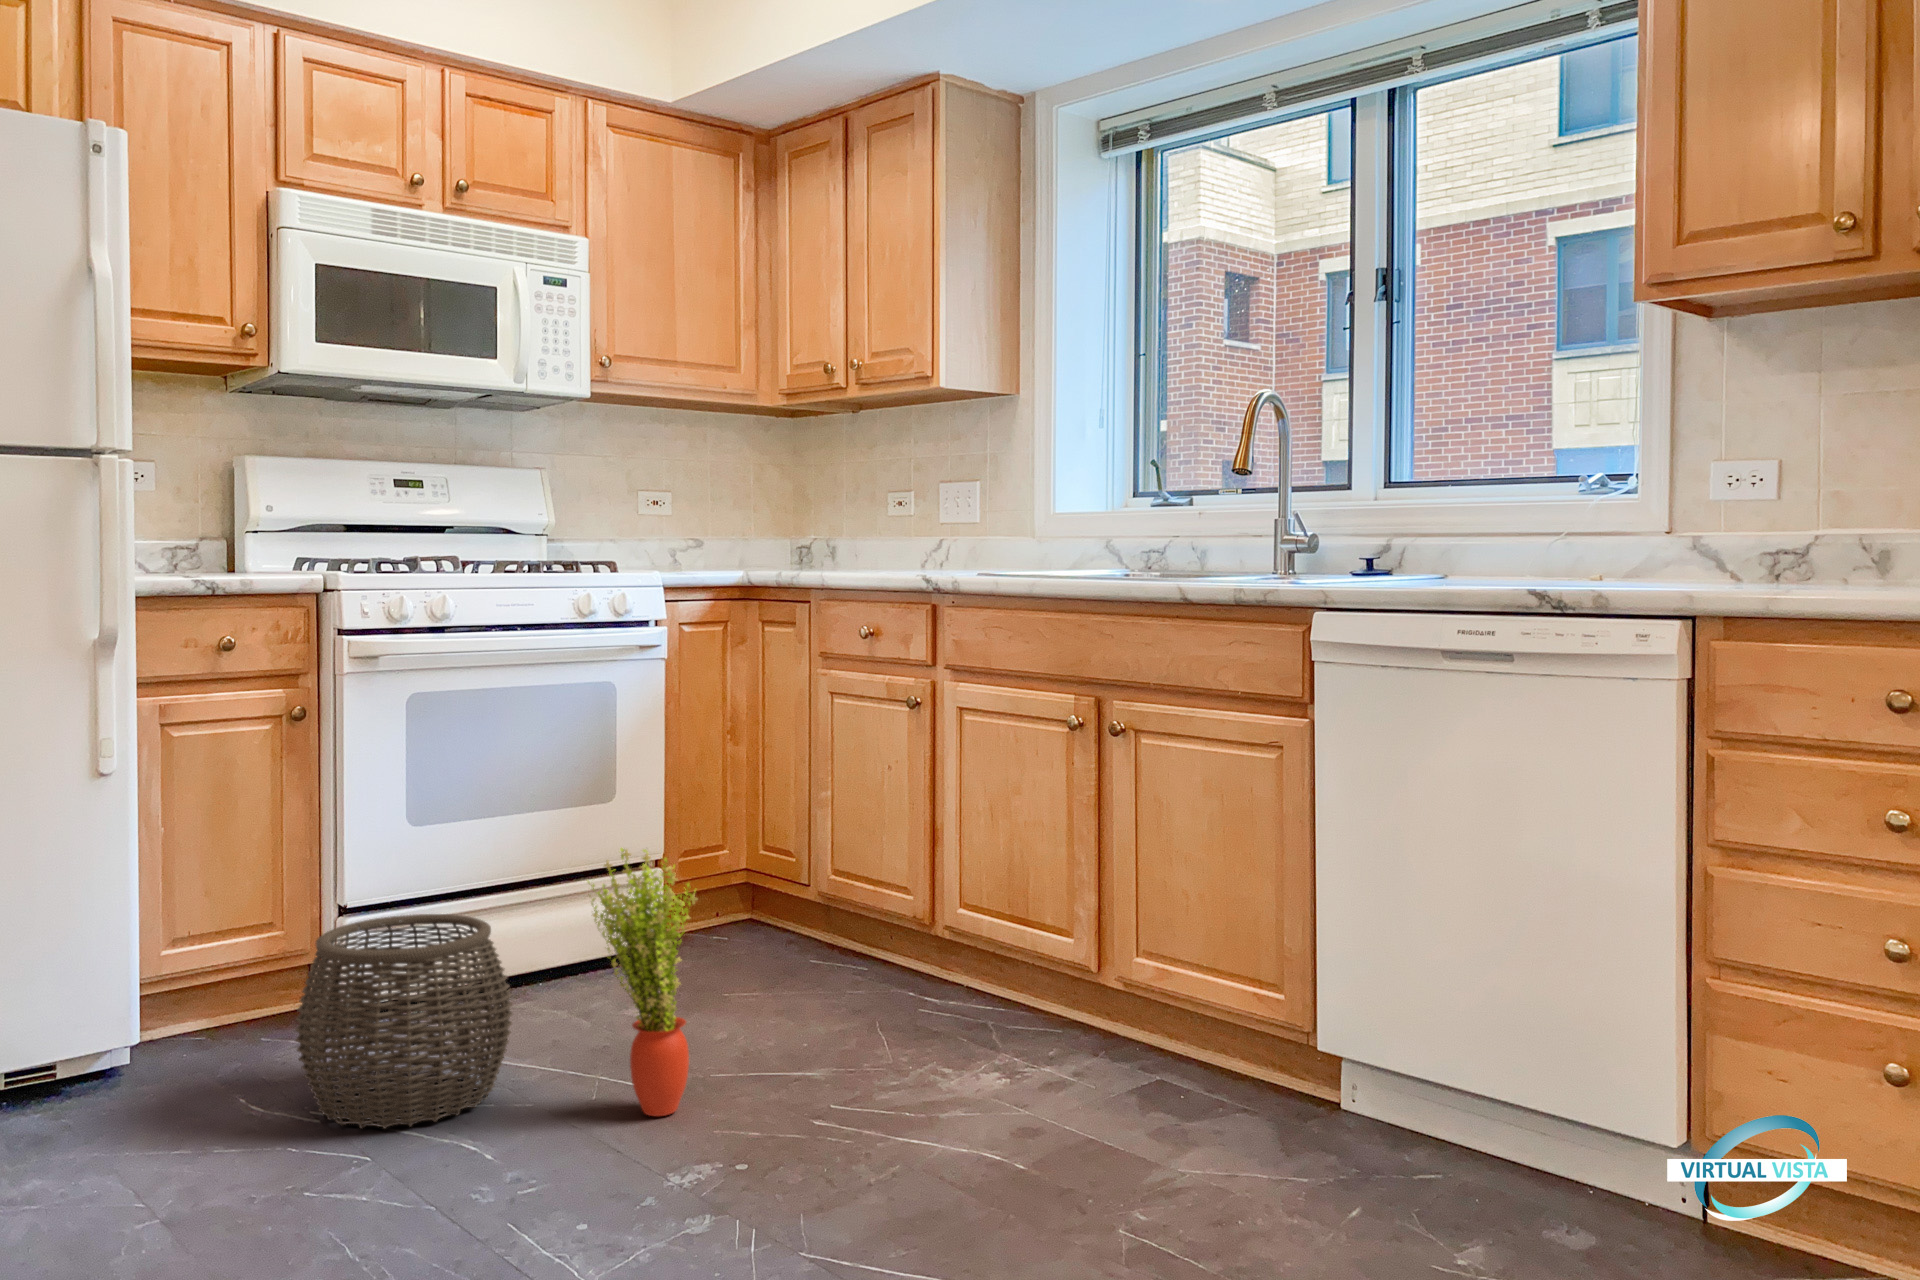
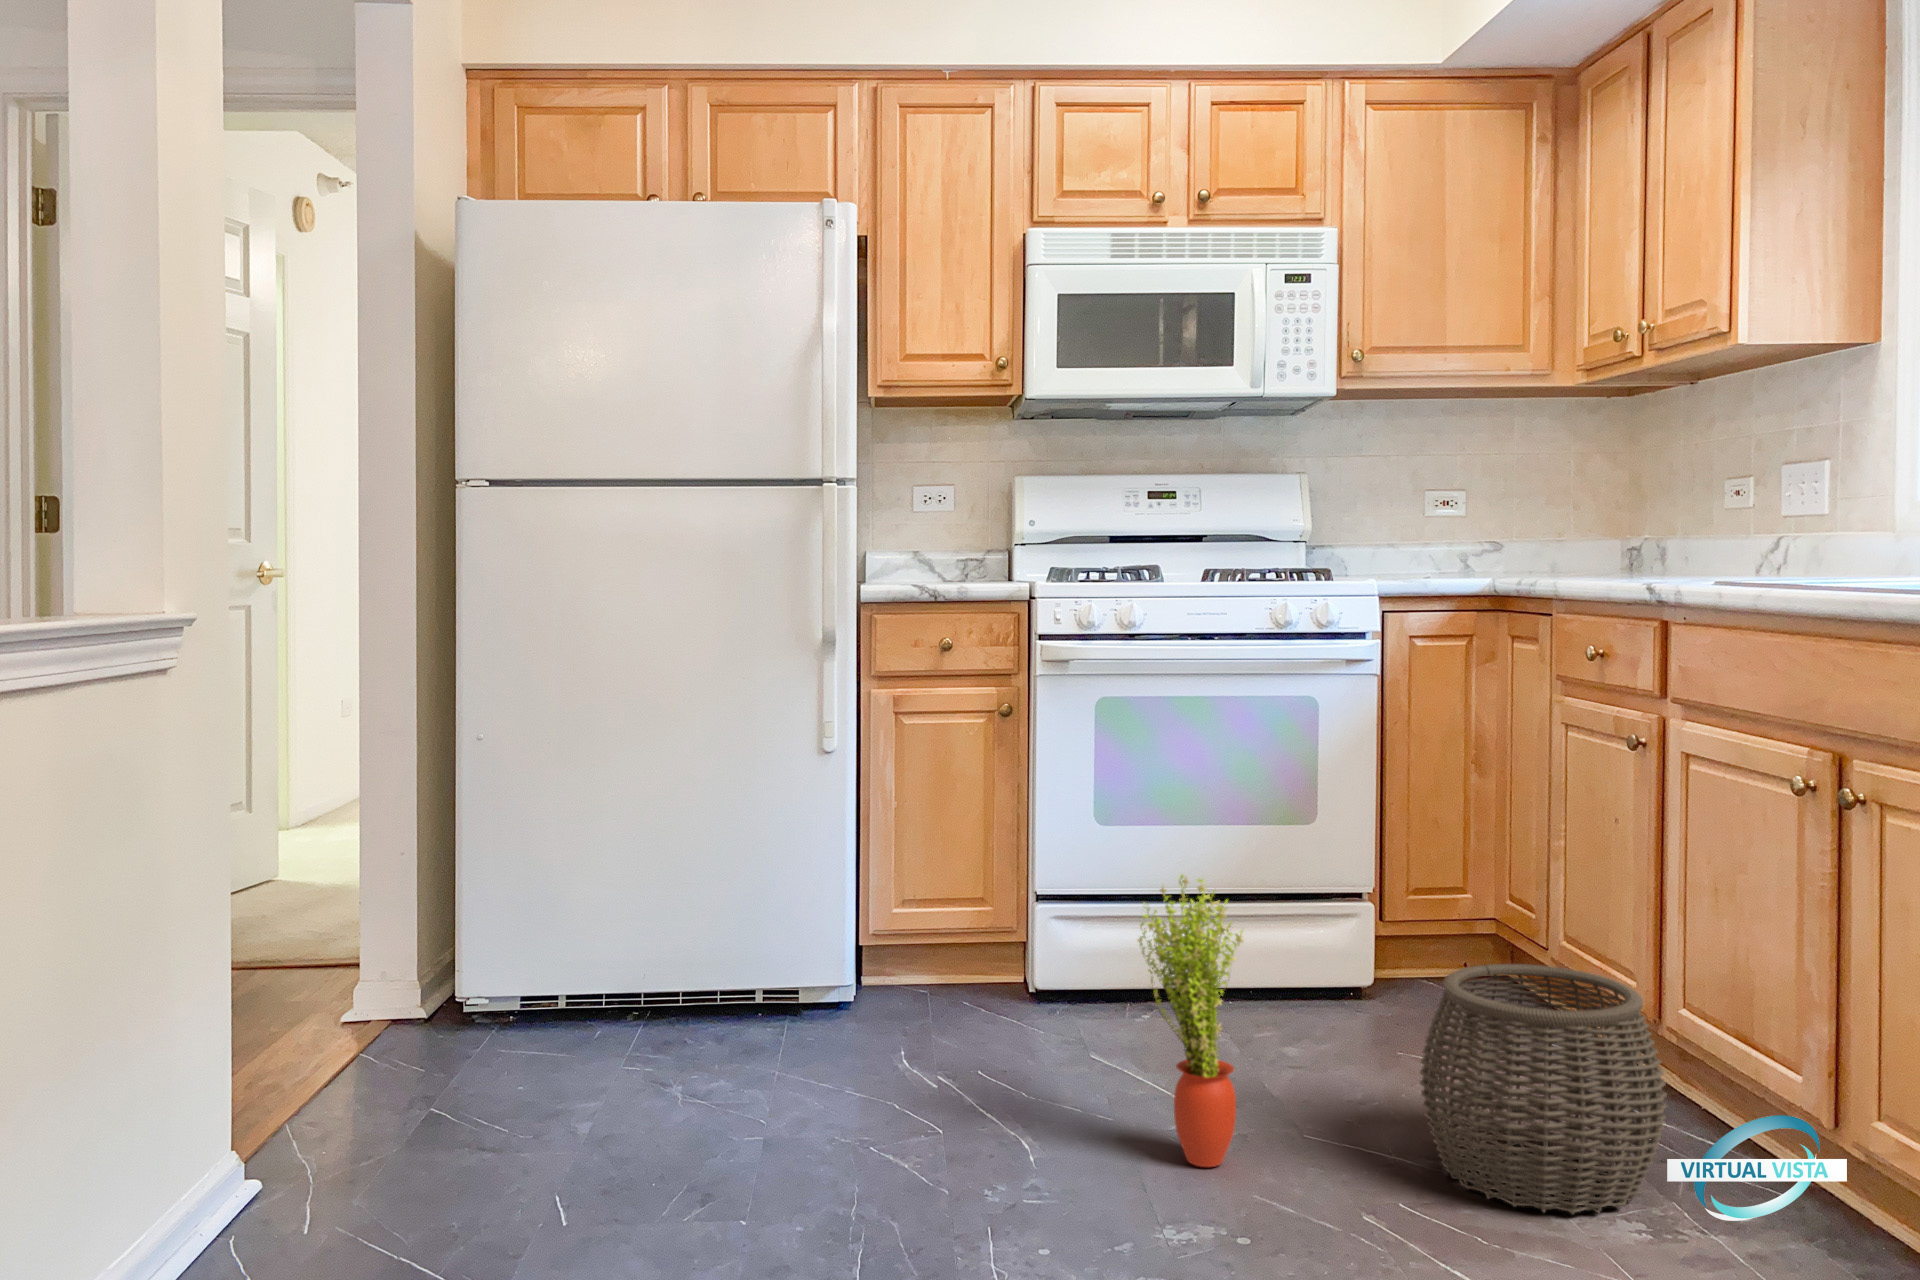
woven basket: present [296,914,513,1129] -> present [1420,964,1667,1214]

